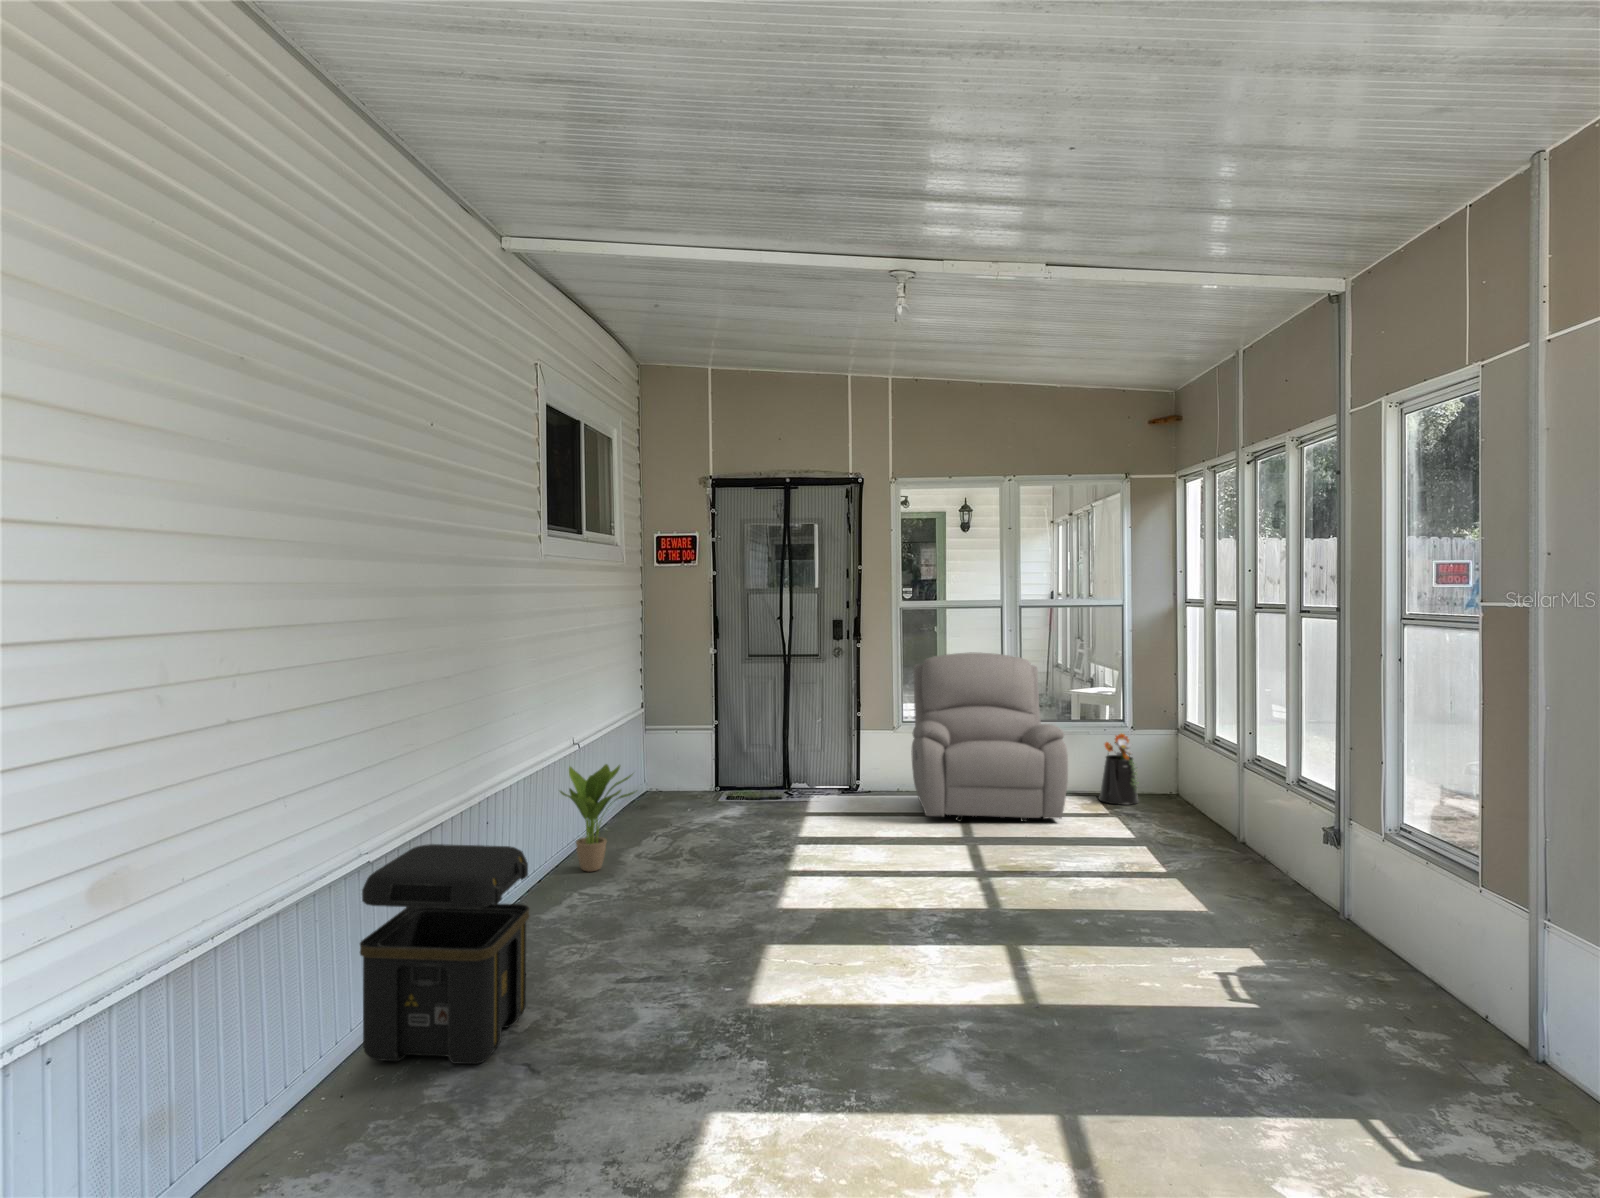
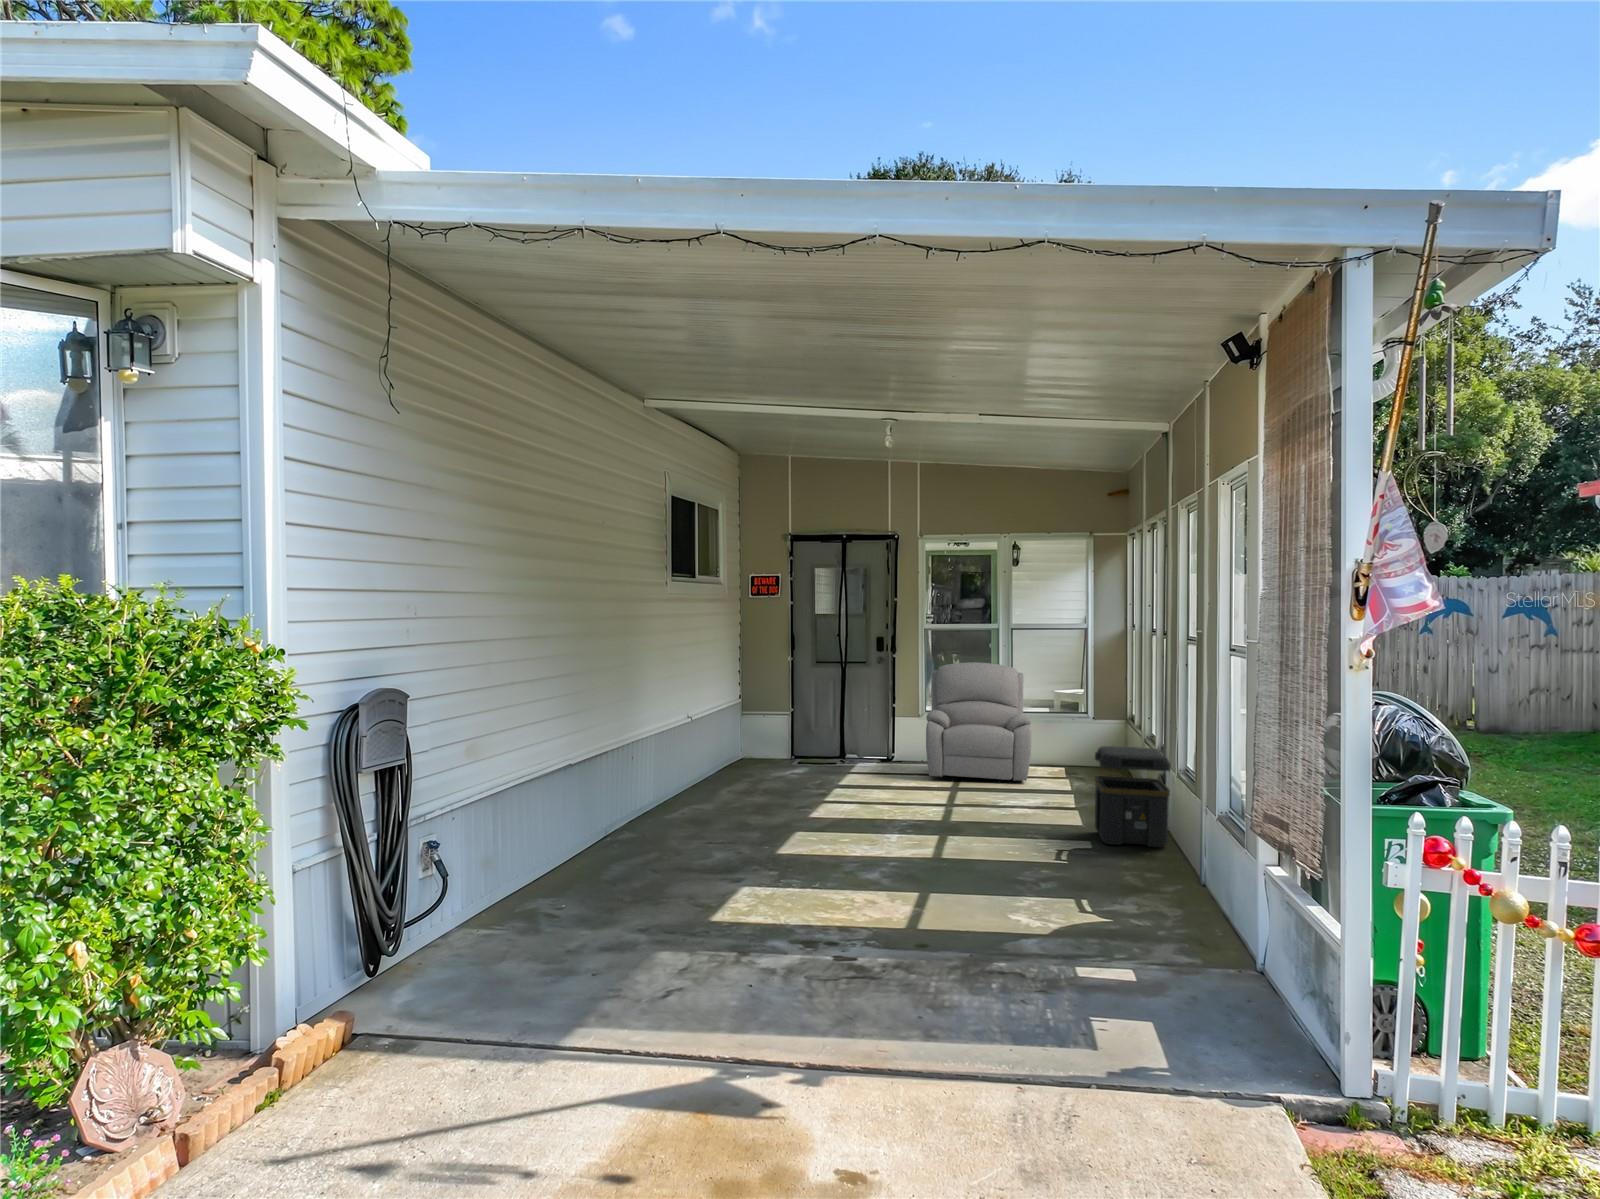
watering can: present [1099,734,1139,805] -> none [1066,723,1096,775]
potted plant: present [560,764,634,871] -> none [676,728,727,797]
toolbox: present [360,844,529,1064] -> present [1095,746,1170,847]

